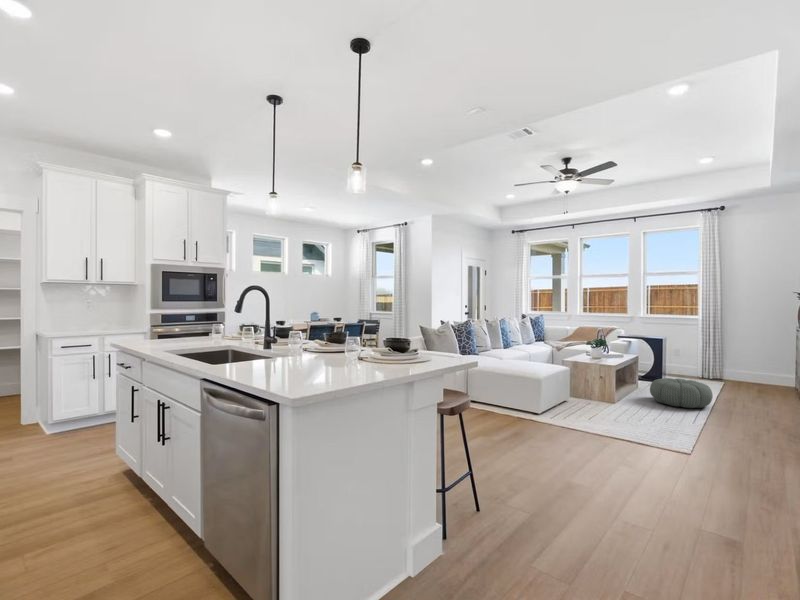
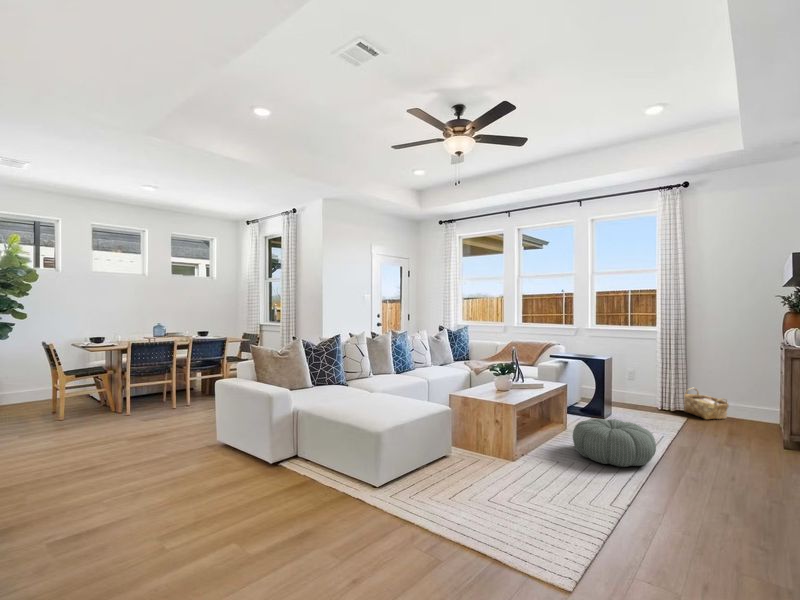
woven basket: none [720,361,756,384] -> present [684,388,729,419]

